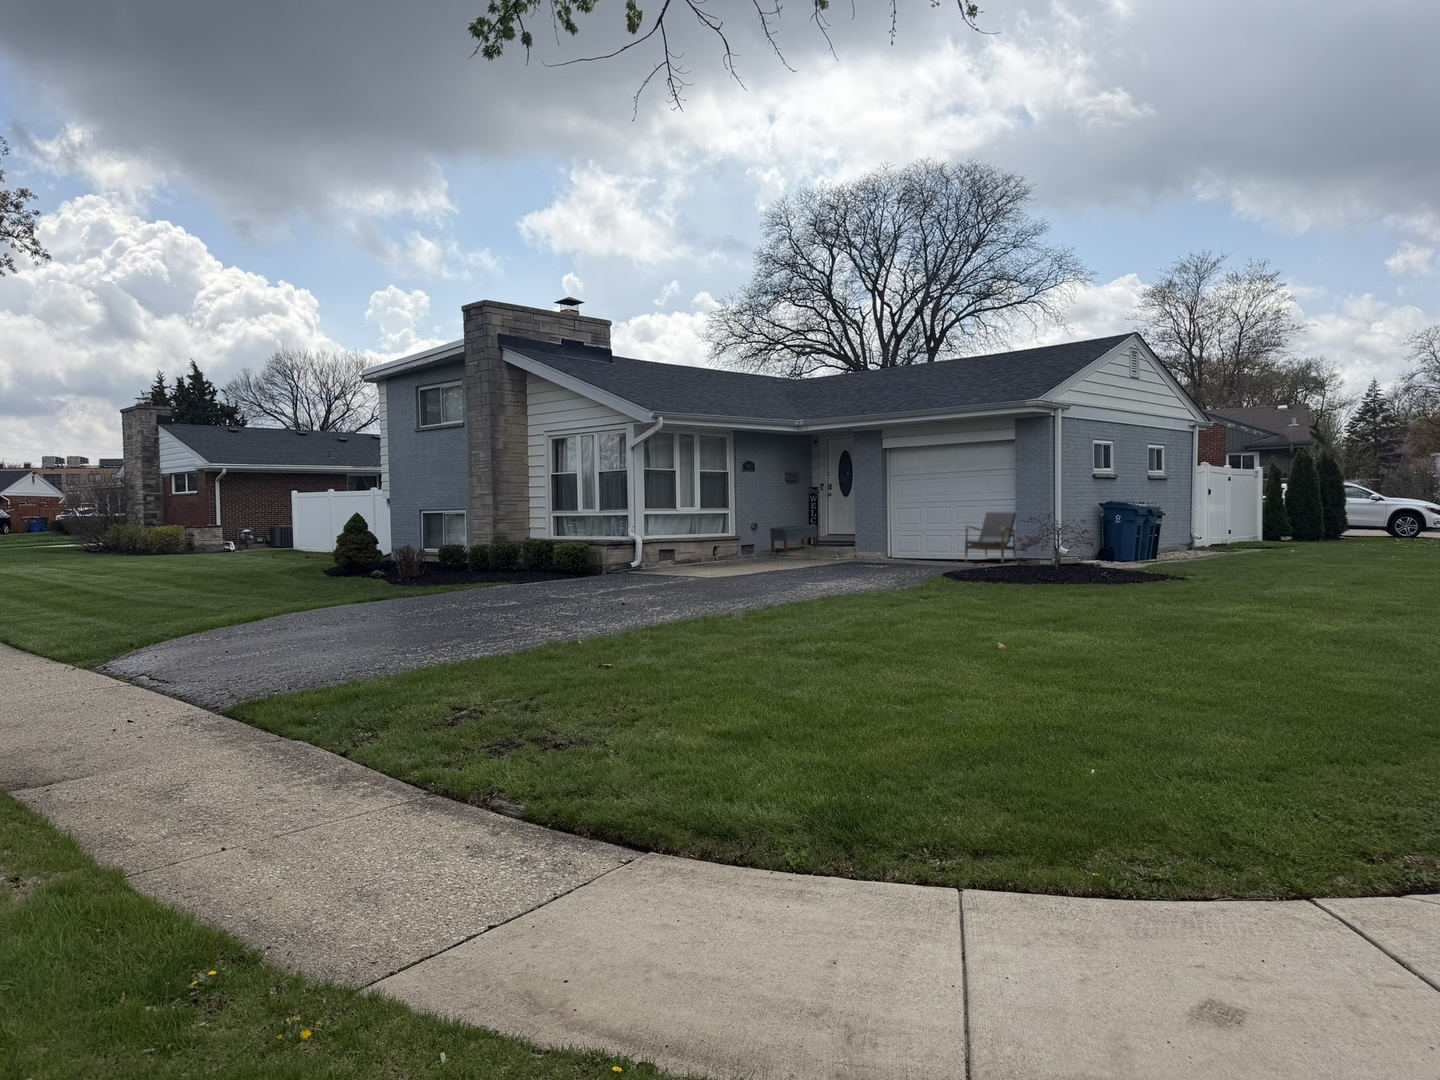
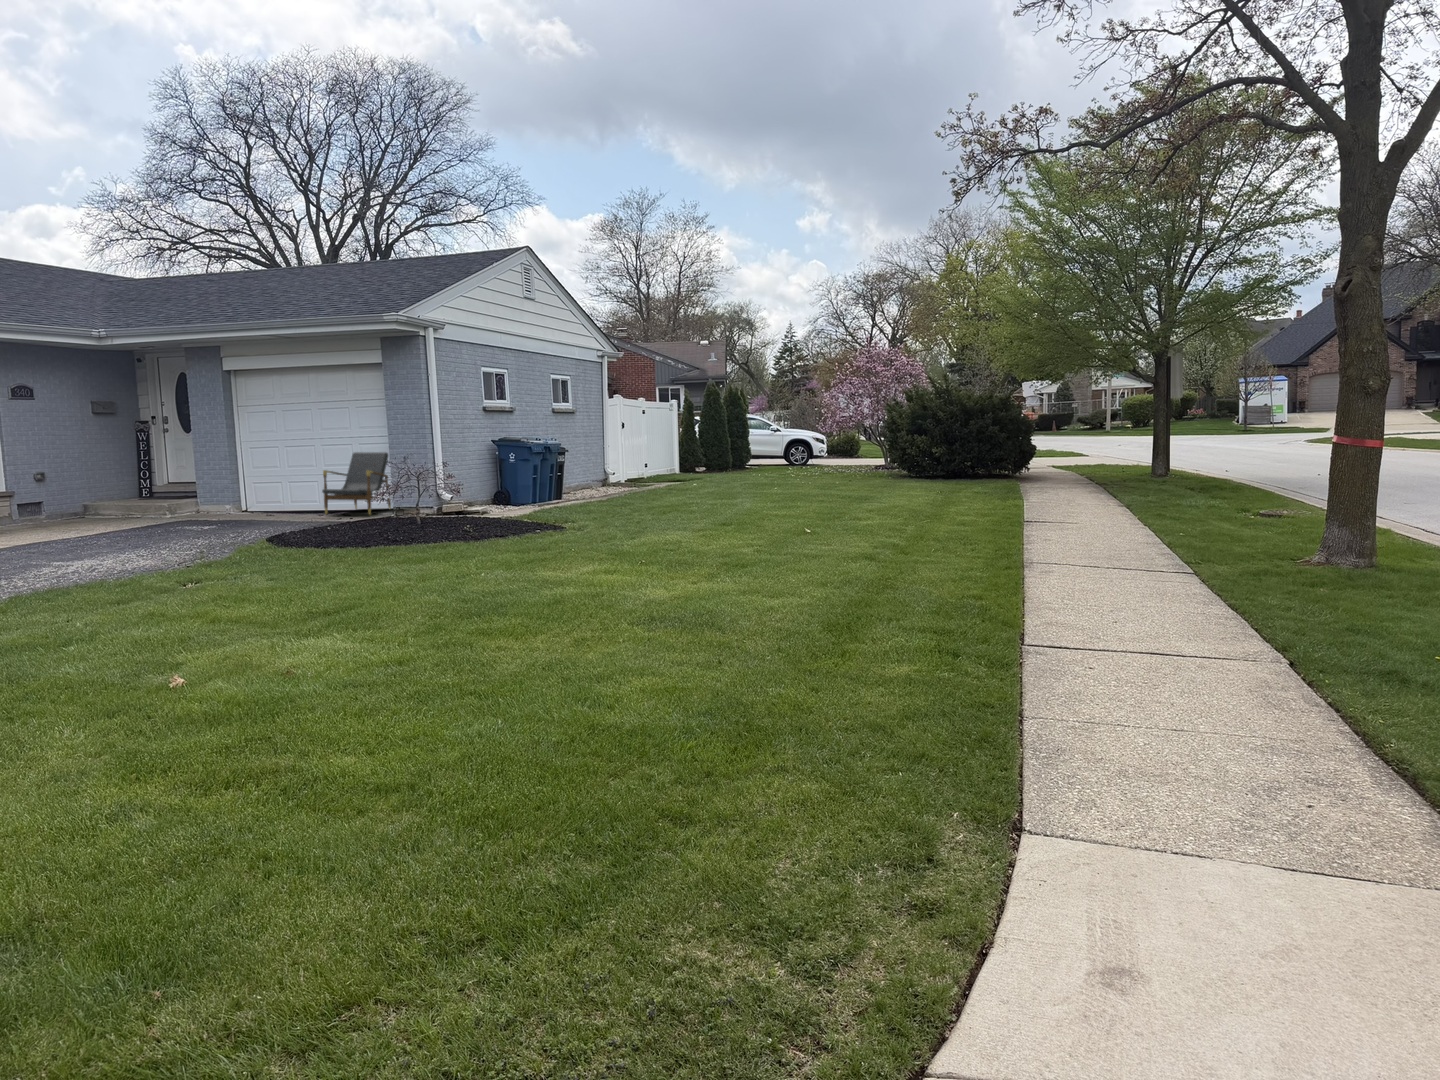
bench: present [770,524,817,552] -> none [68,471,149,510]

